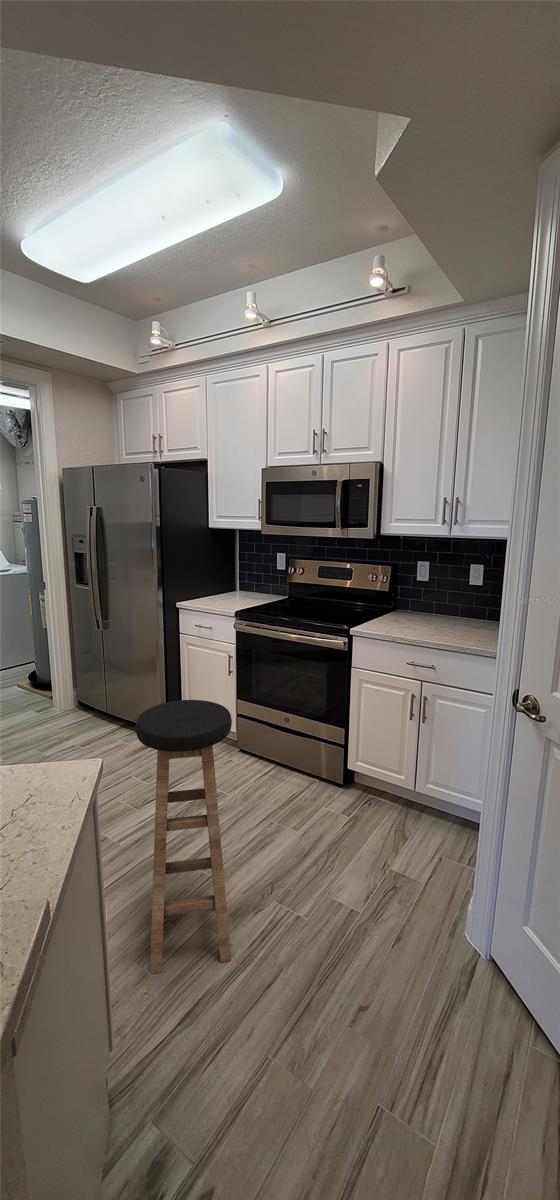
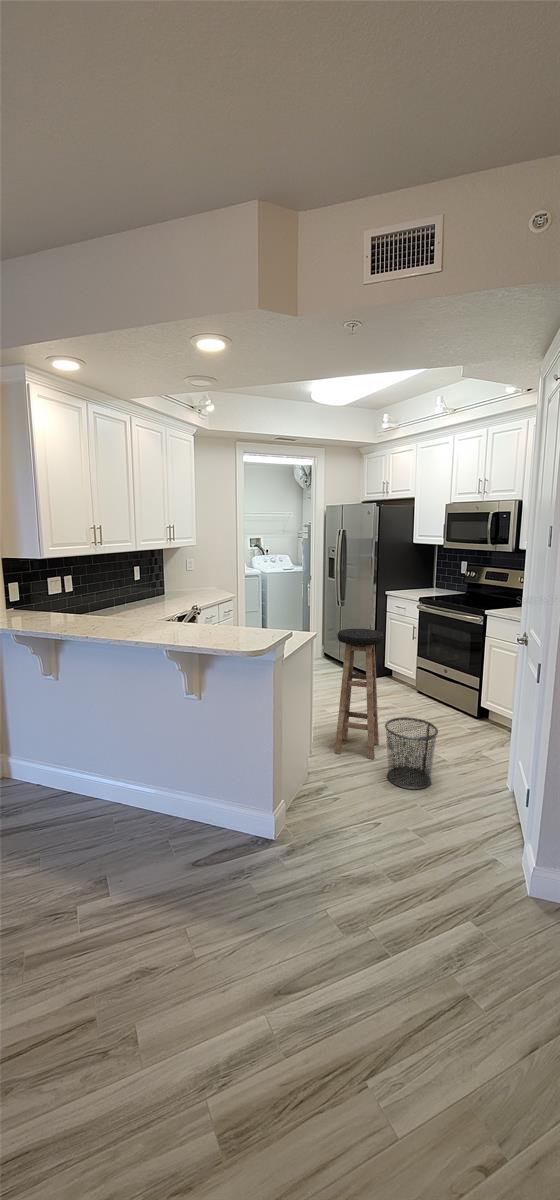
waste bin: none [264,869,370,1041] -> present [385,717,438,790]

